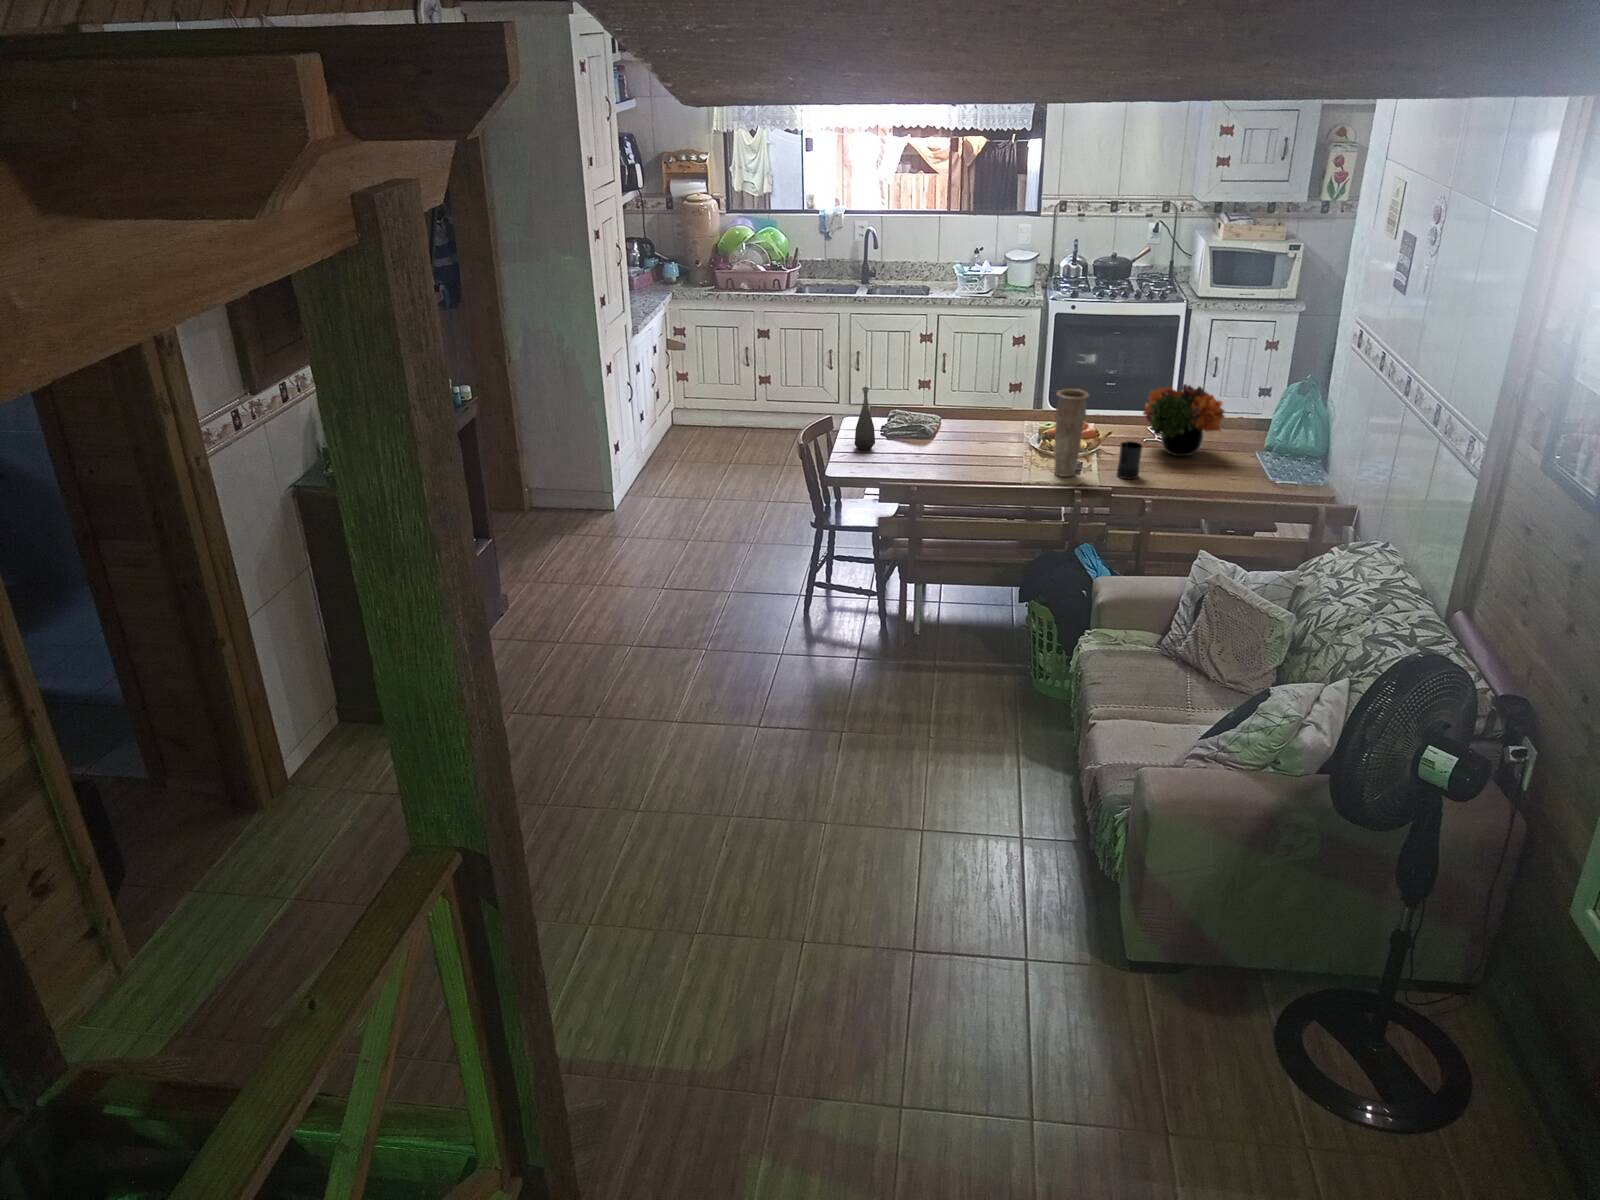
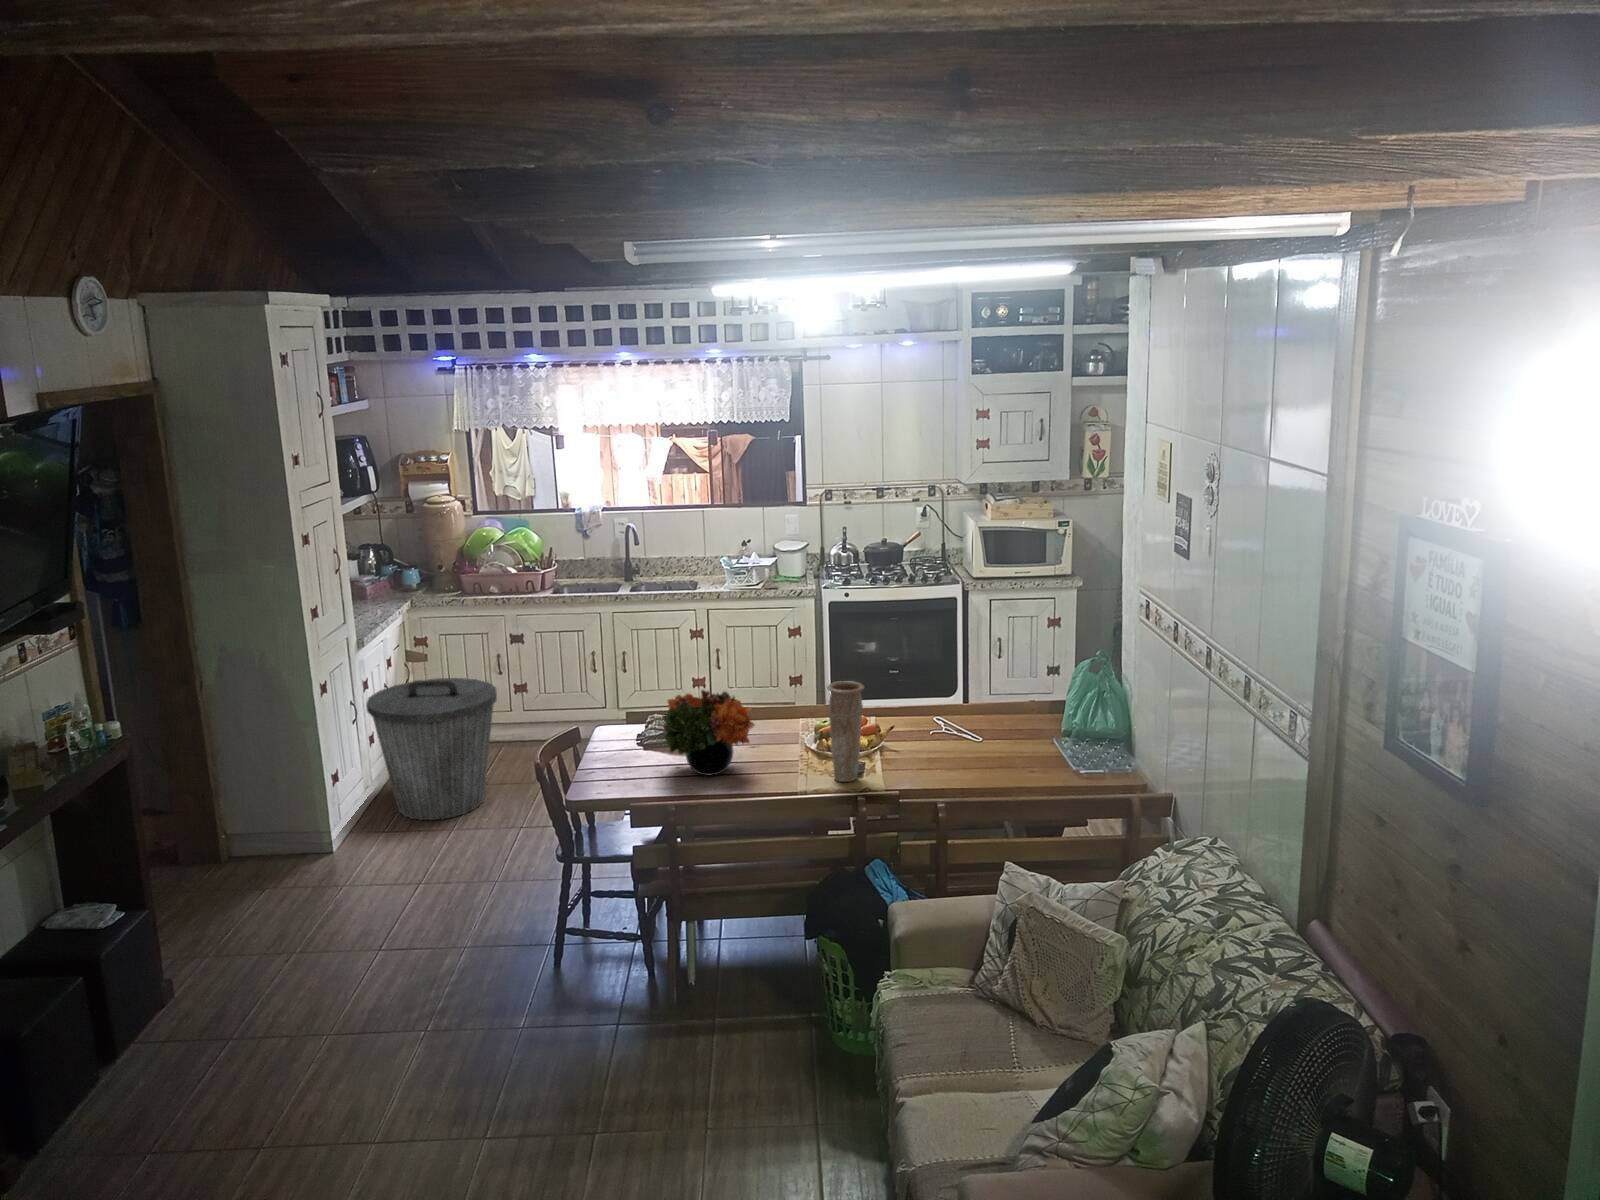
trash can: none [641,366,750,489] -> present [366,678,497,820]
flower arrangement: present [1143,384,1225,456] -> present [662,690,755,776]
bottle: present [855,387,875,451] -> none [602,692,626,767]
candle: present [1117,441,1142,479] -> none [904,733,929,780]

